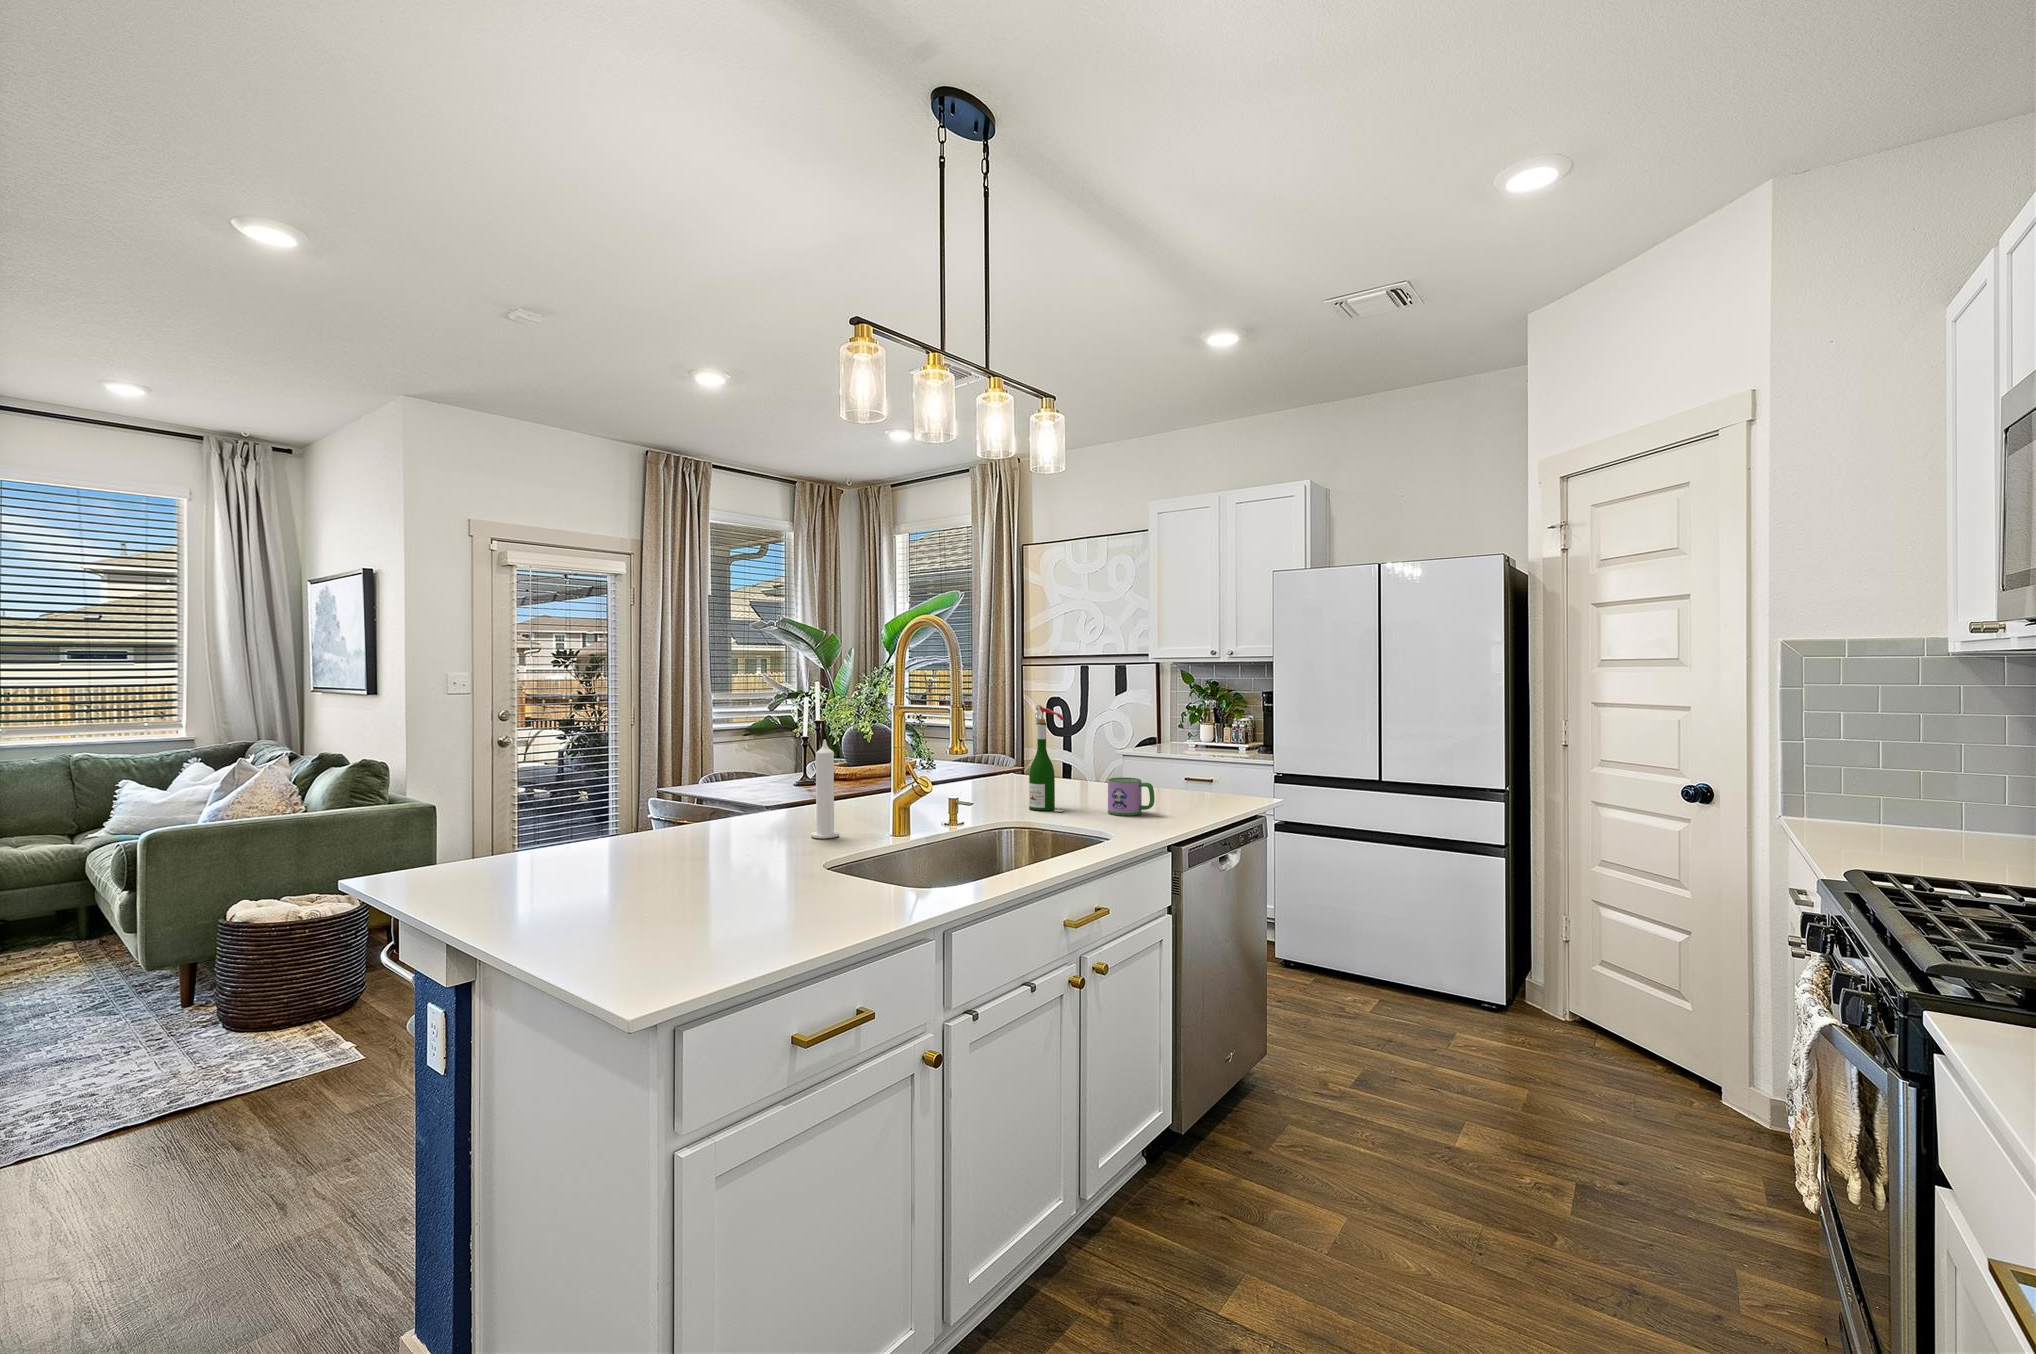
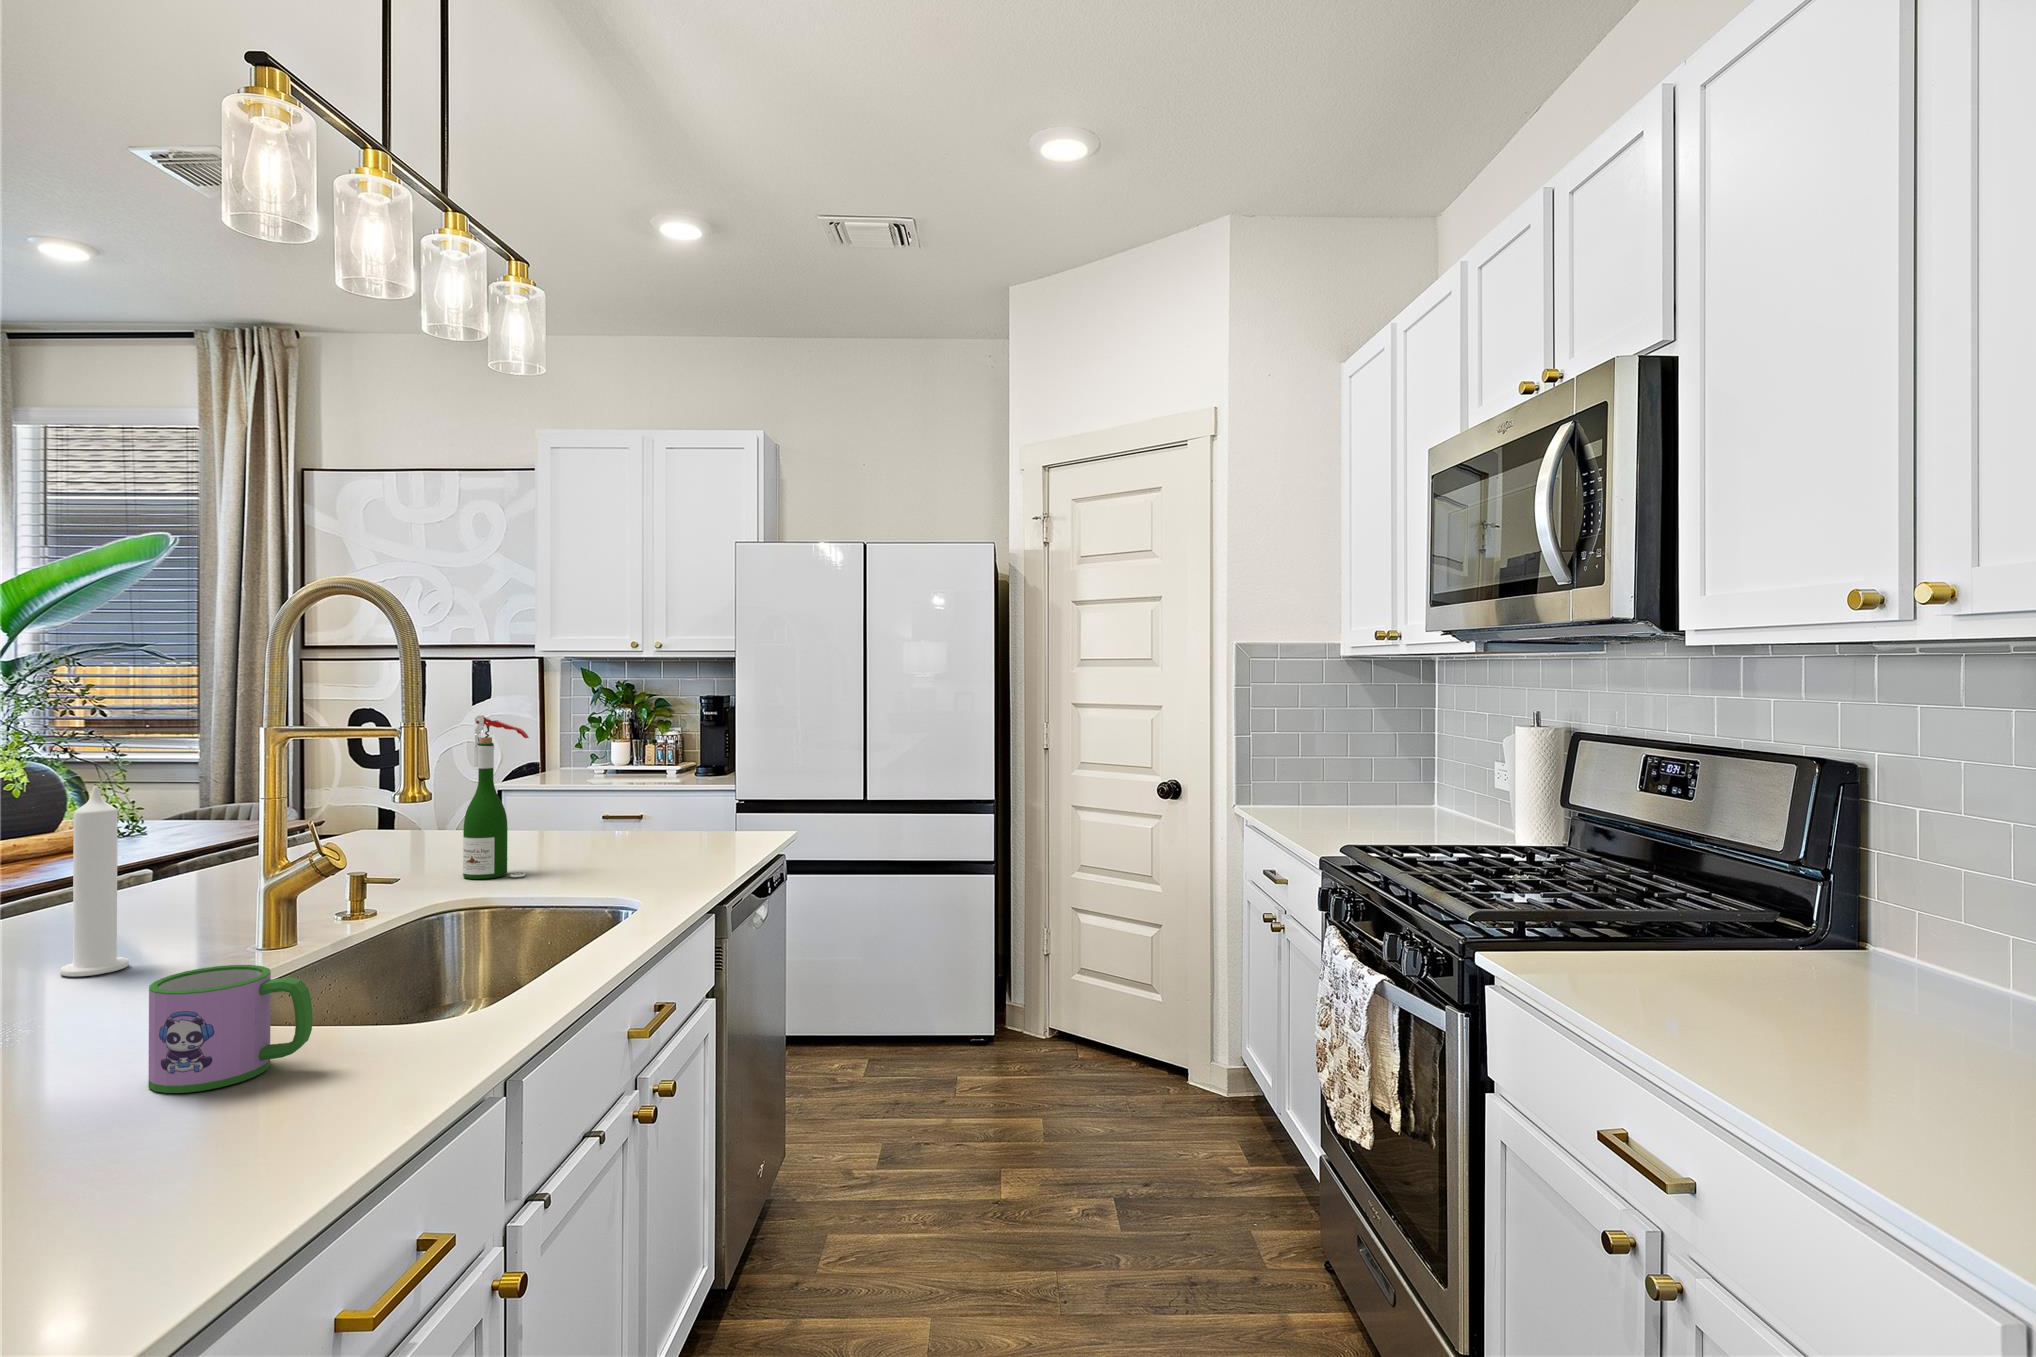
mug: present [1108,777,1155,816] -> present [148,965,313,1093]

